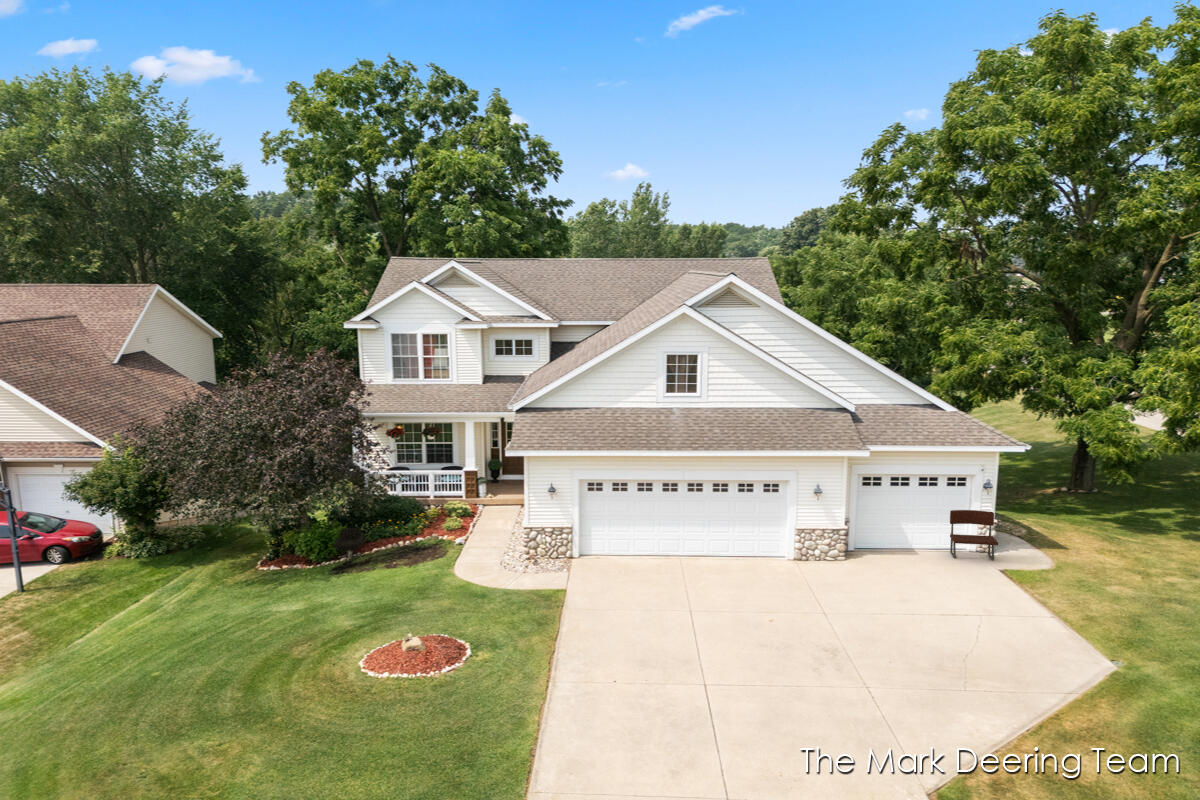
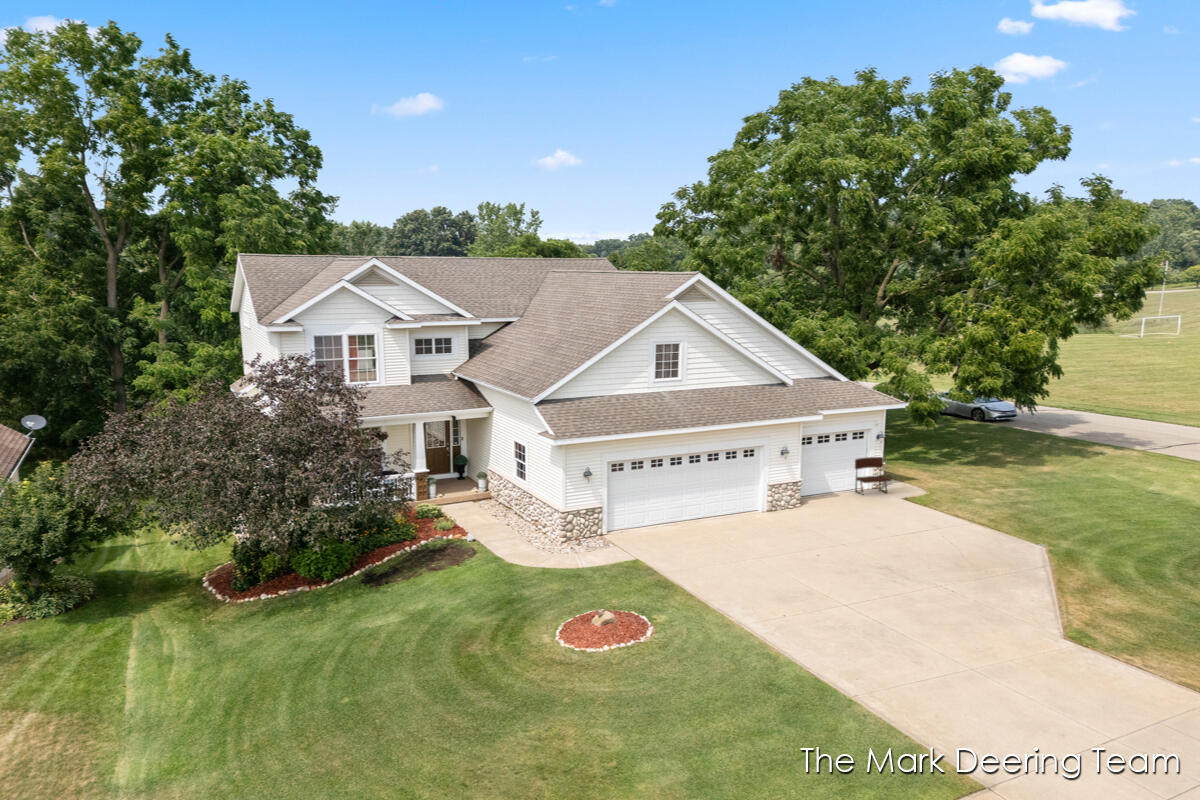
lounge chair: present [333,528,364,559] -> none [354,537,389,572]

